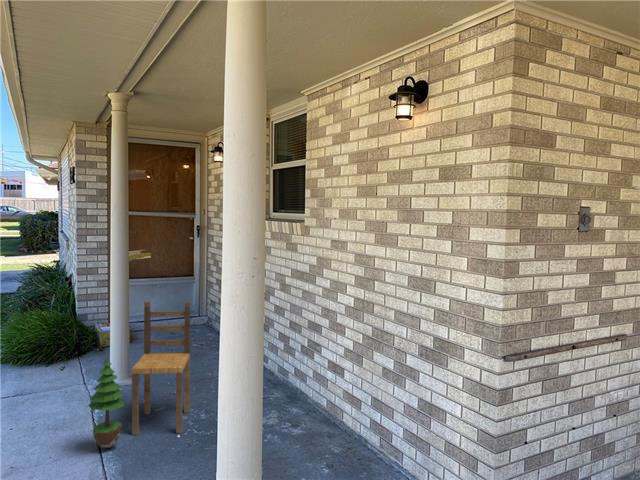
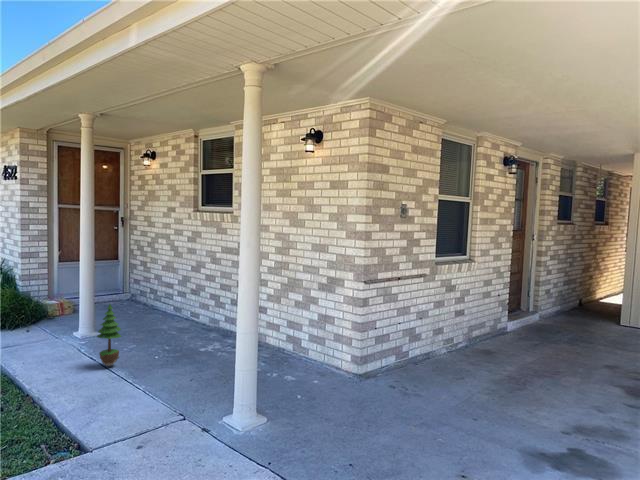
chair: present [132,302,190,435] -> none [122,268,158,360]

